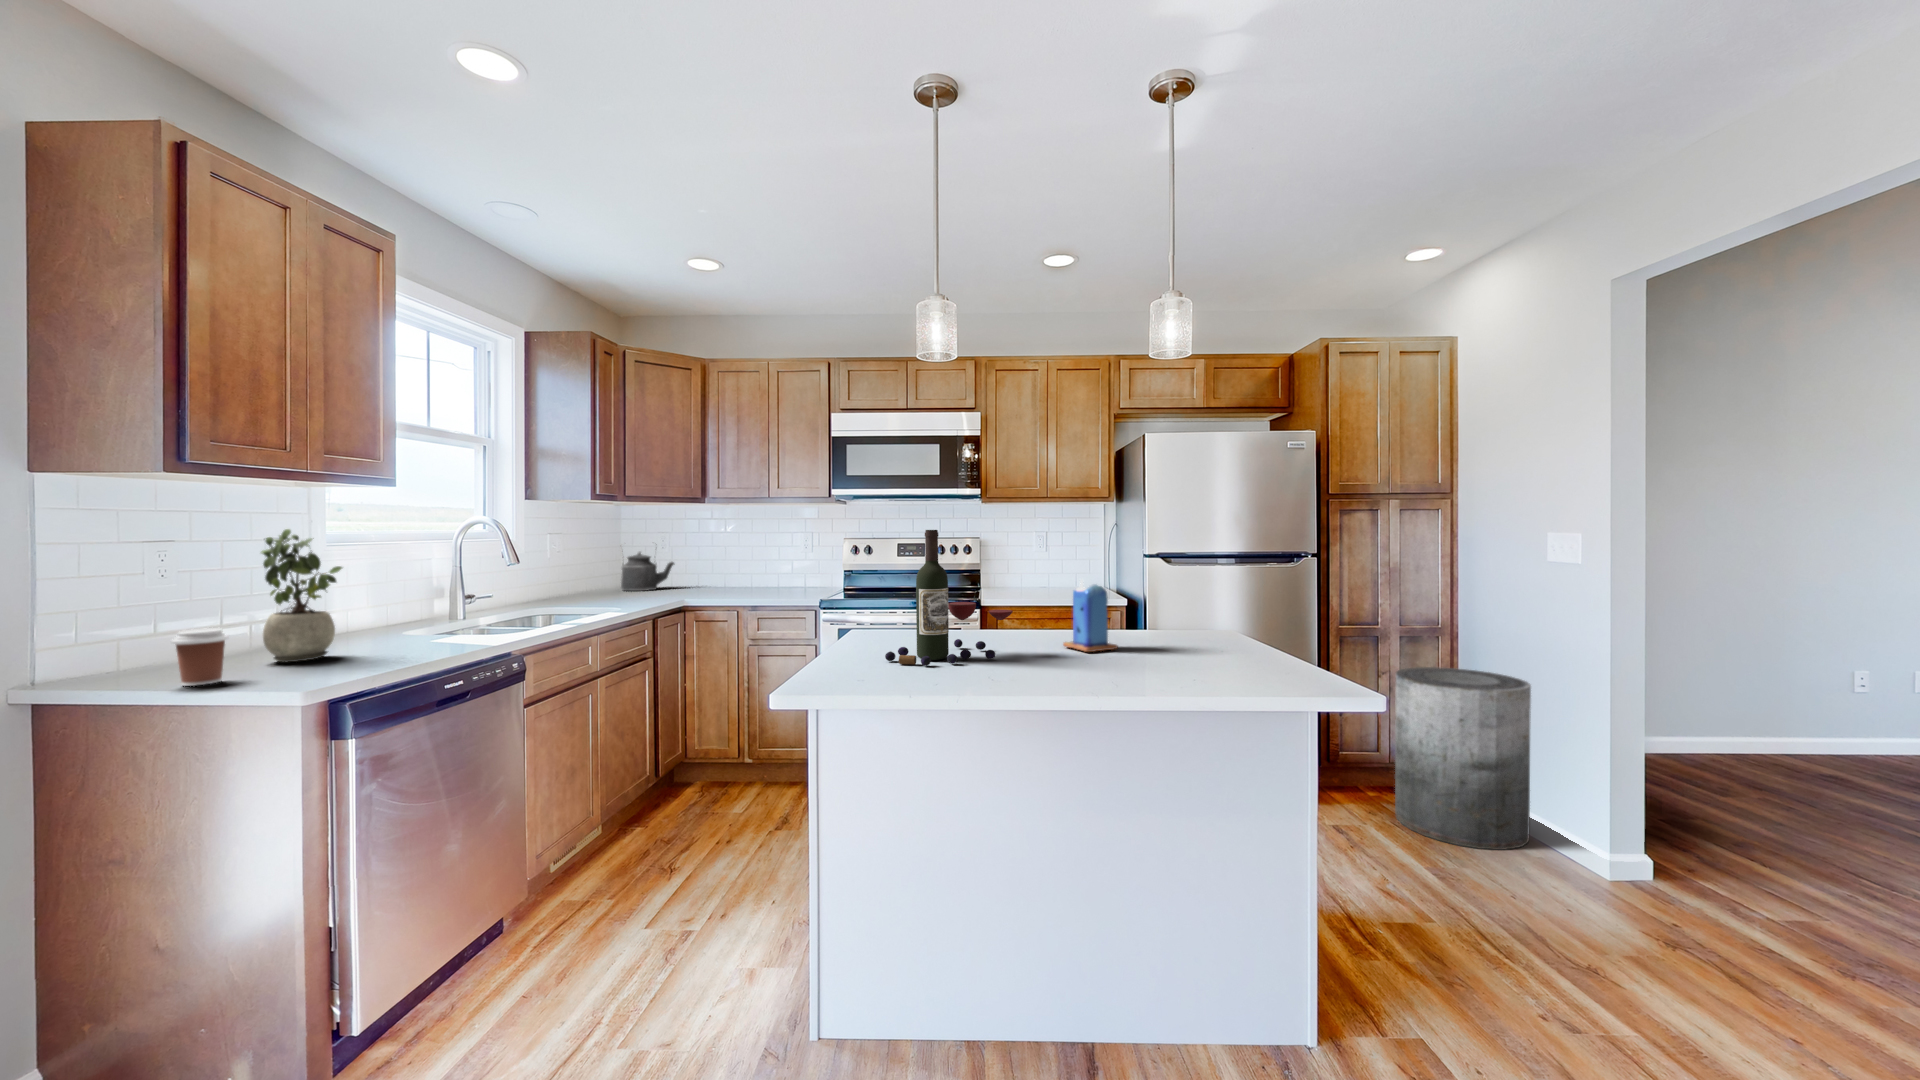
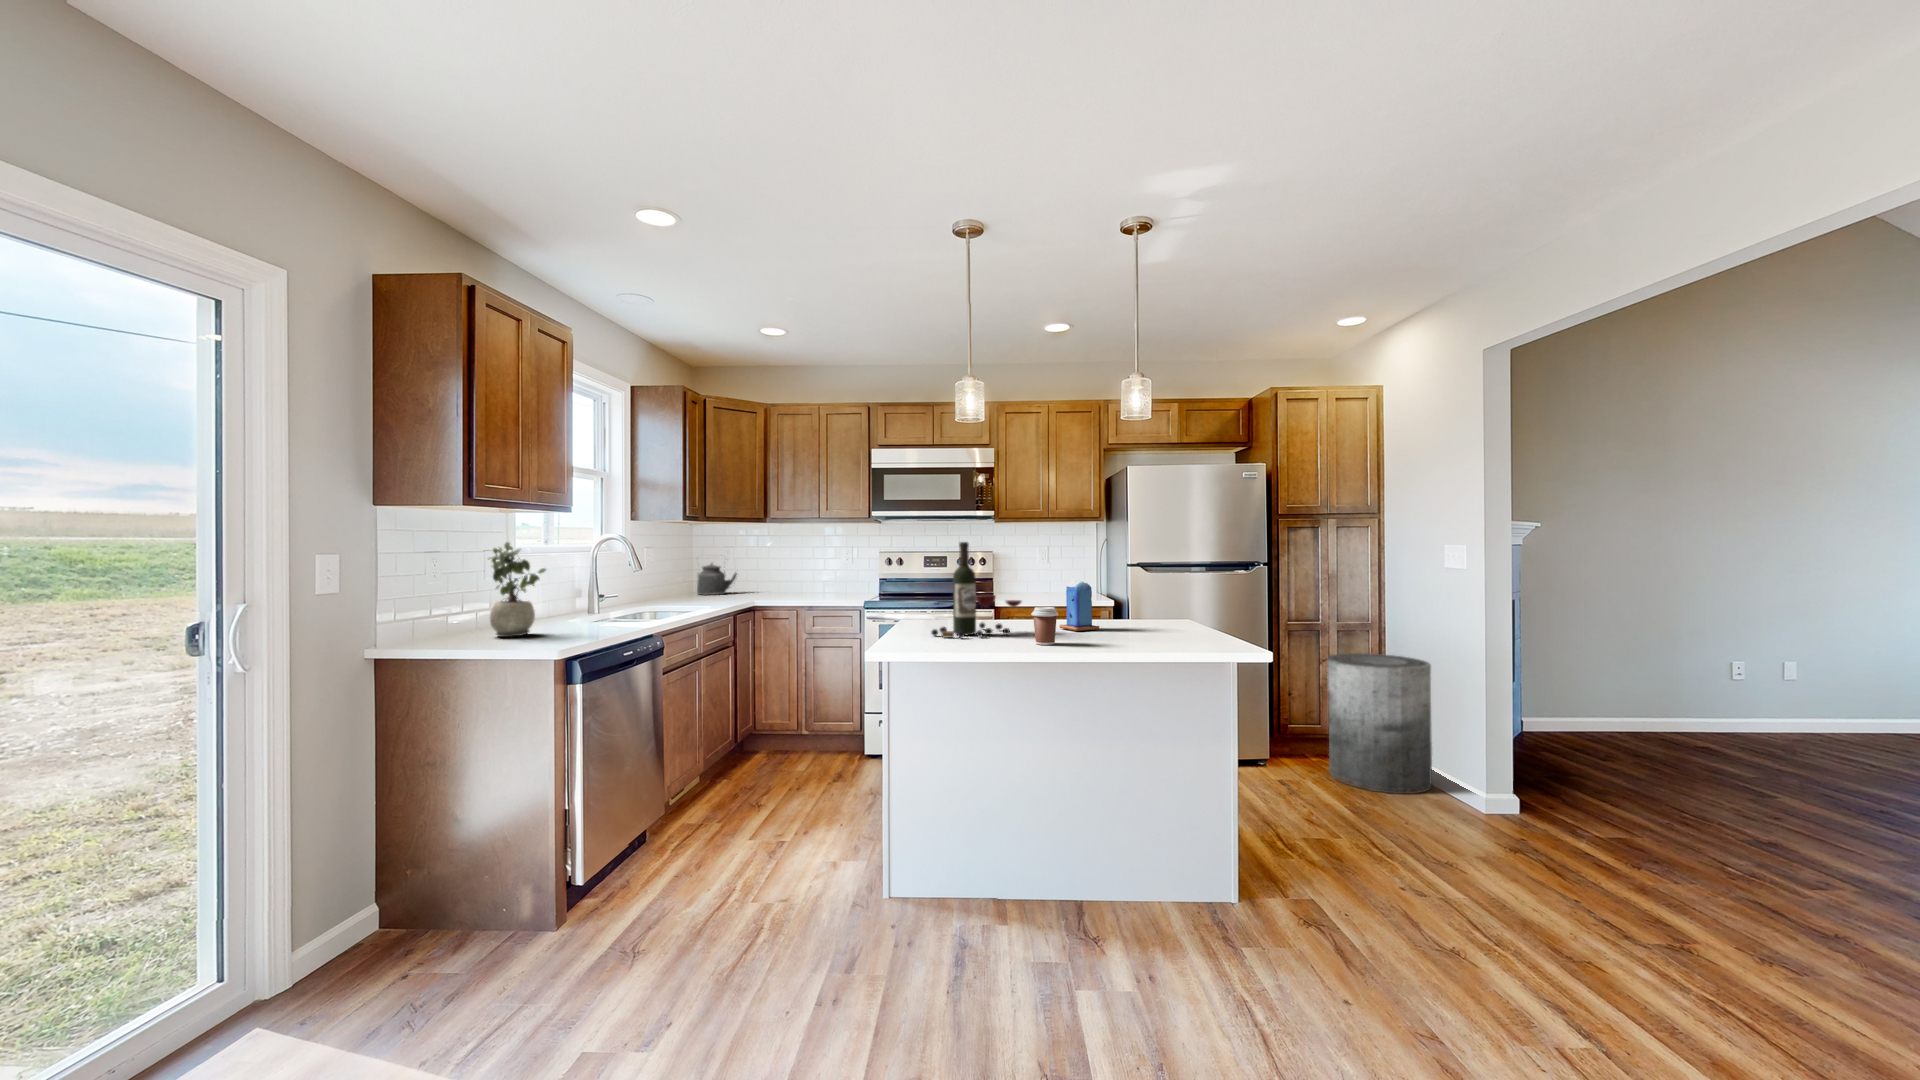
coffee cup: present [171,628,229,686] -> present [1031,607,1059,645]

